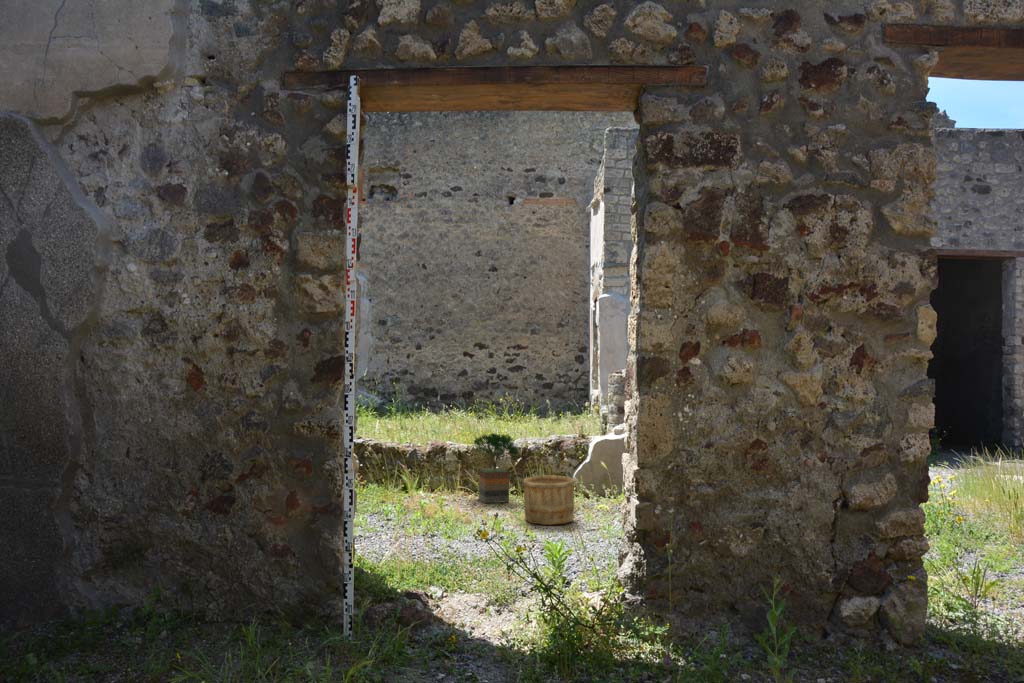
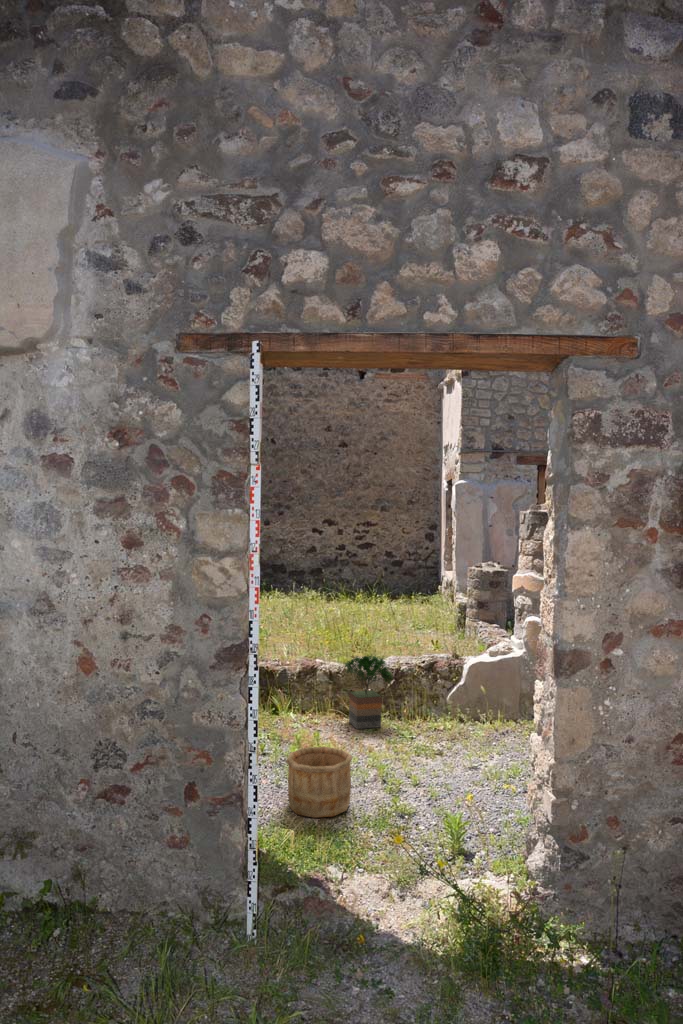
wooden bucket: present [523,475,575,525] -> present [286,747,352,818]

